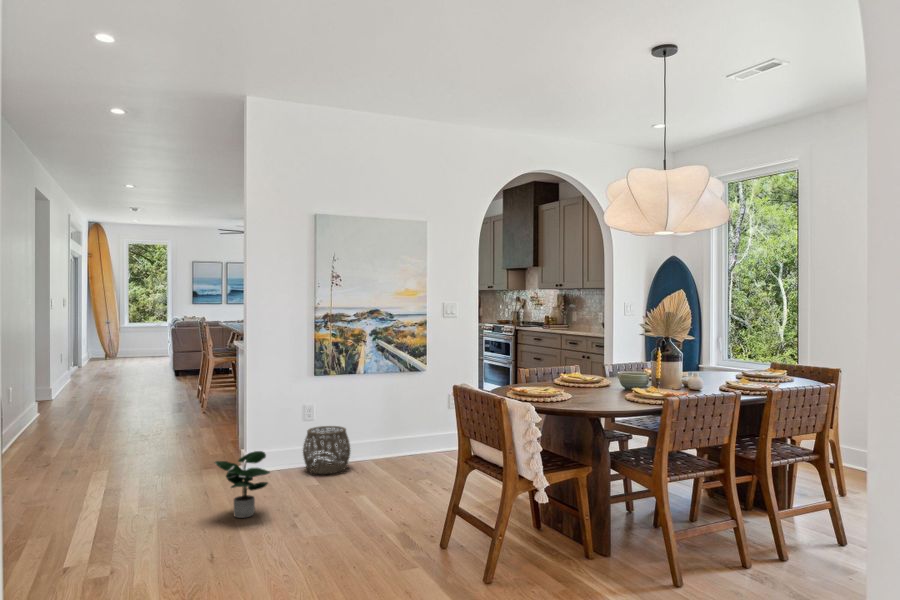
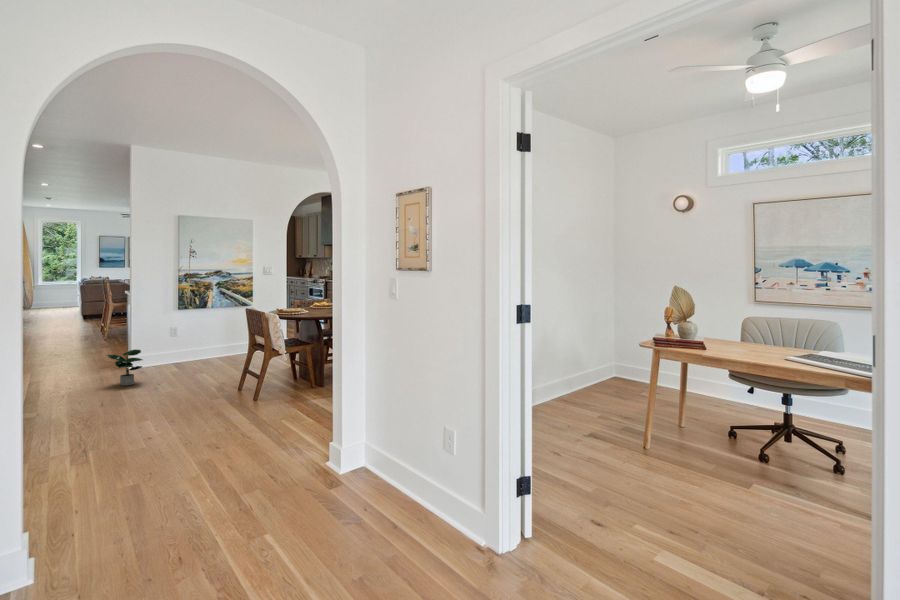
woven basket: present [303,426,350,474] -> none [170,339,202,366]

